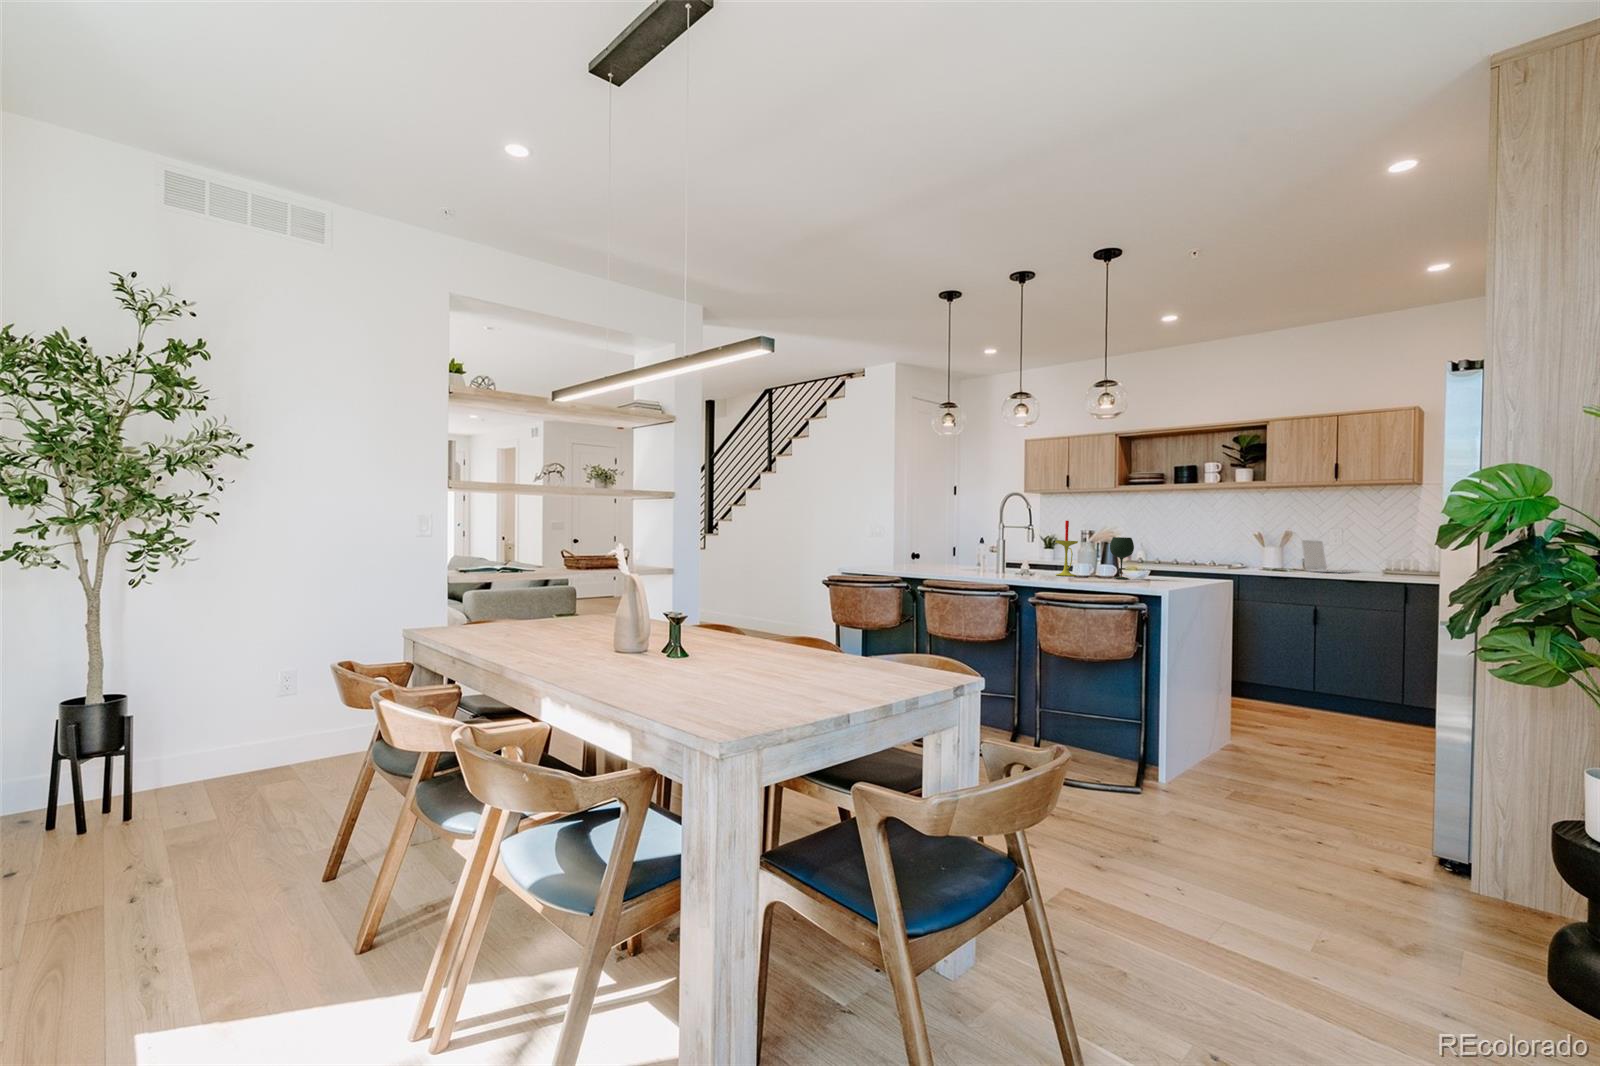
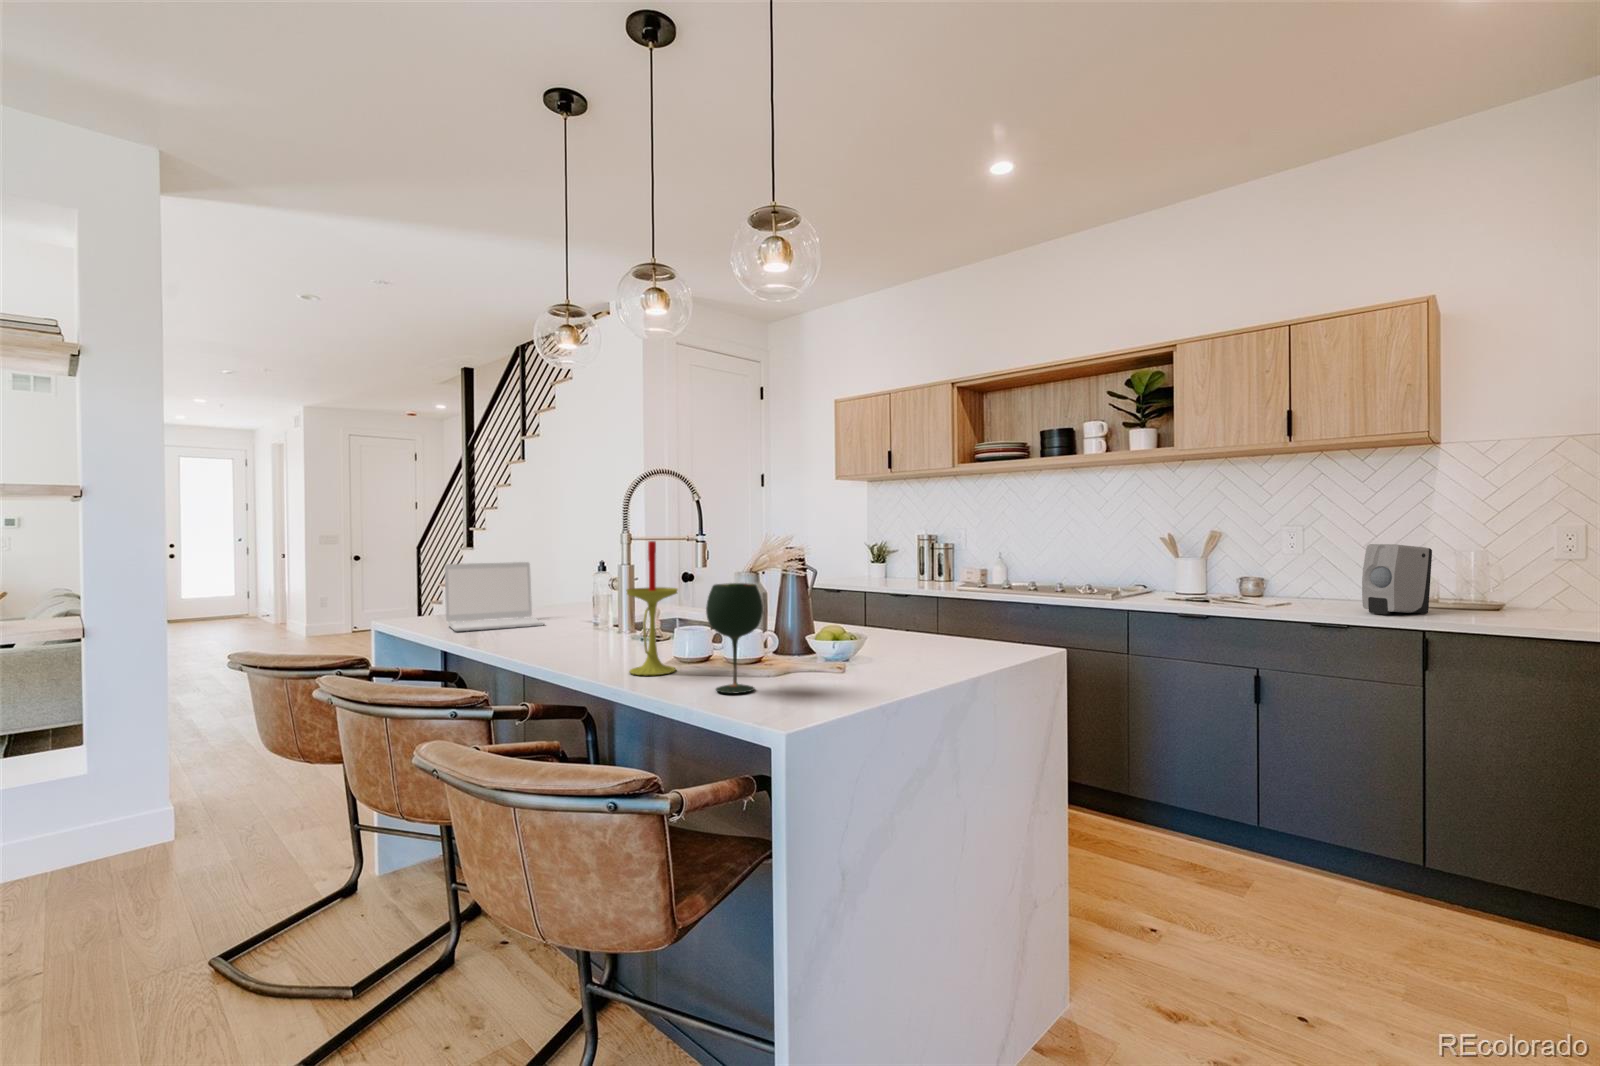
soap dispenser: none [1375,538,1414,576] -> present [1362,544,1432,614]
laptop: present [1302,540,1357,573] -> present [445,562,544,631]

